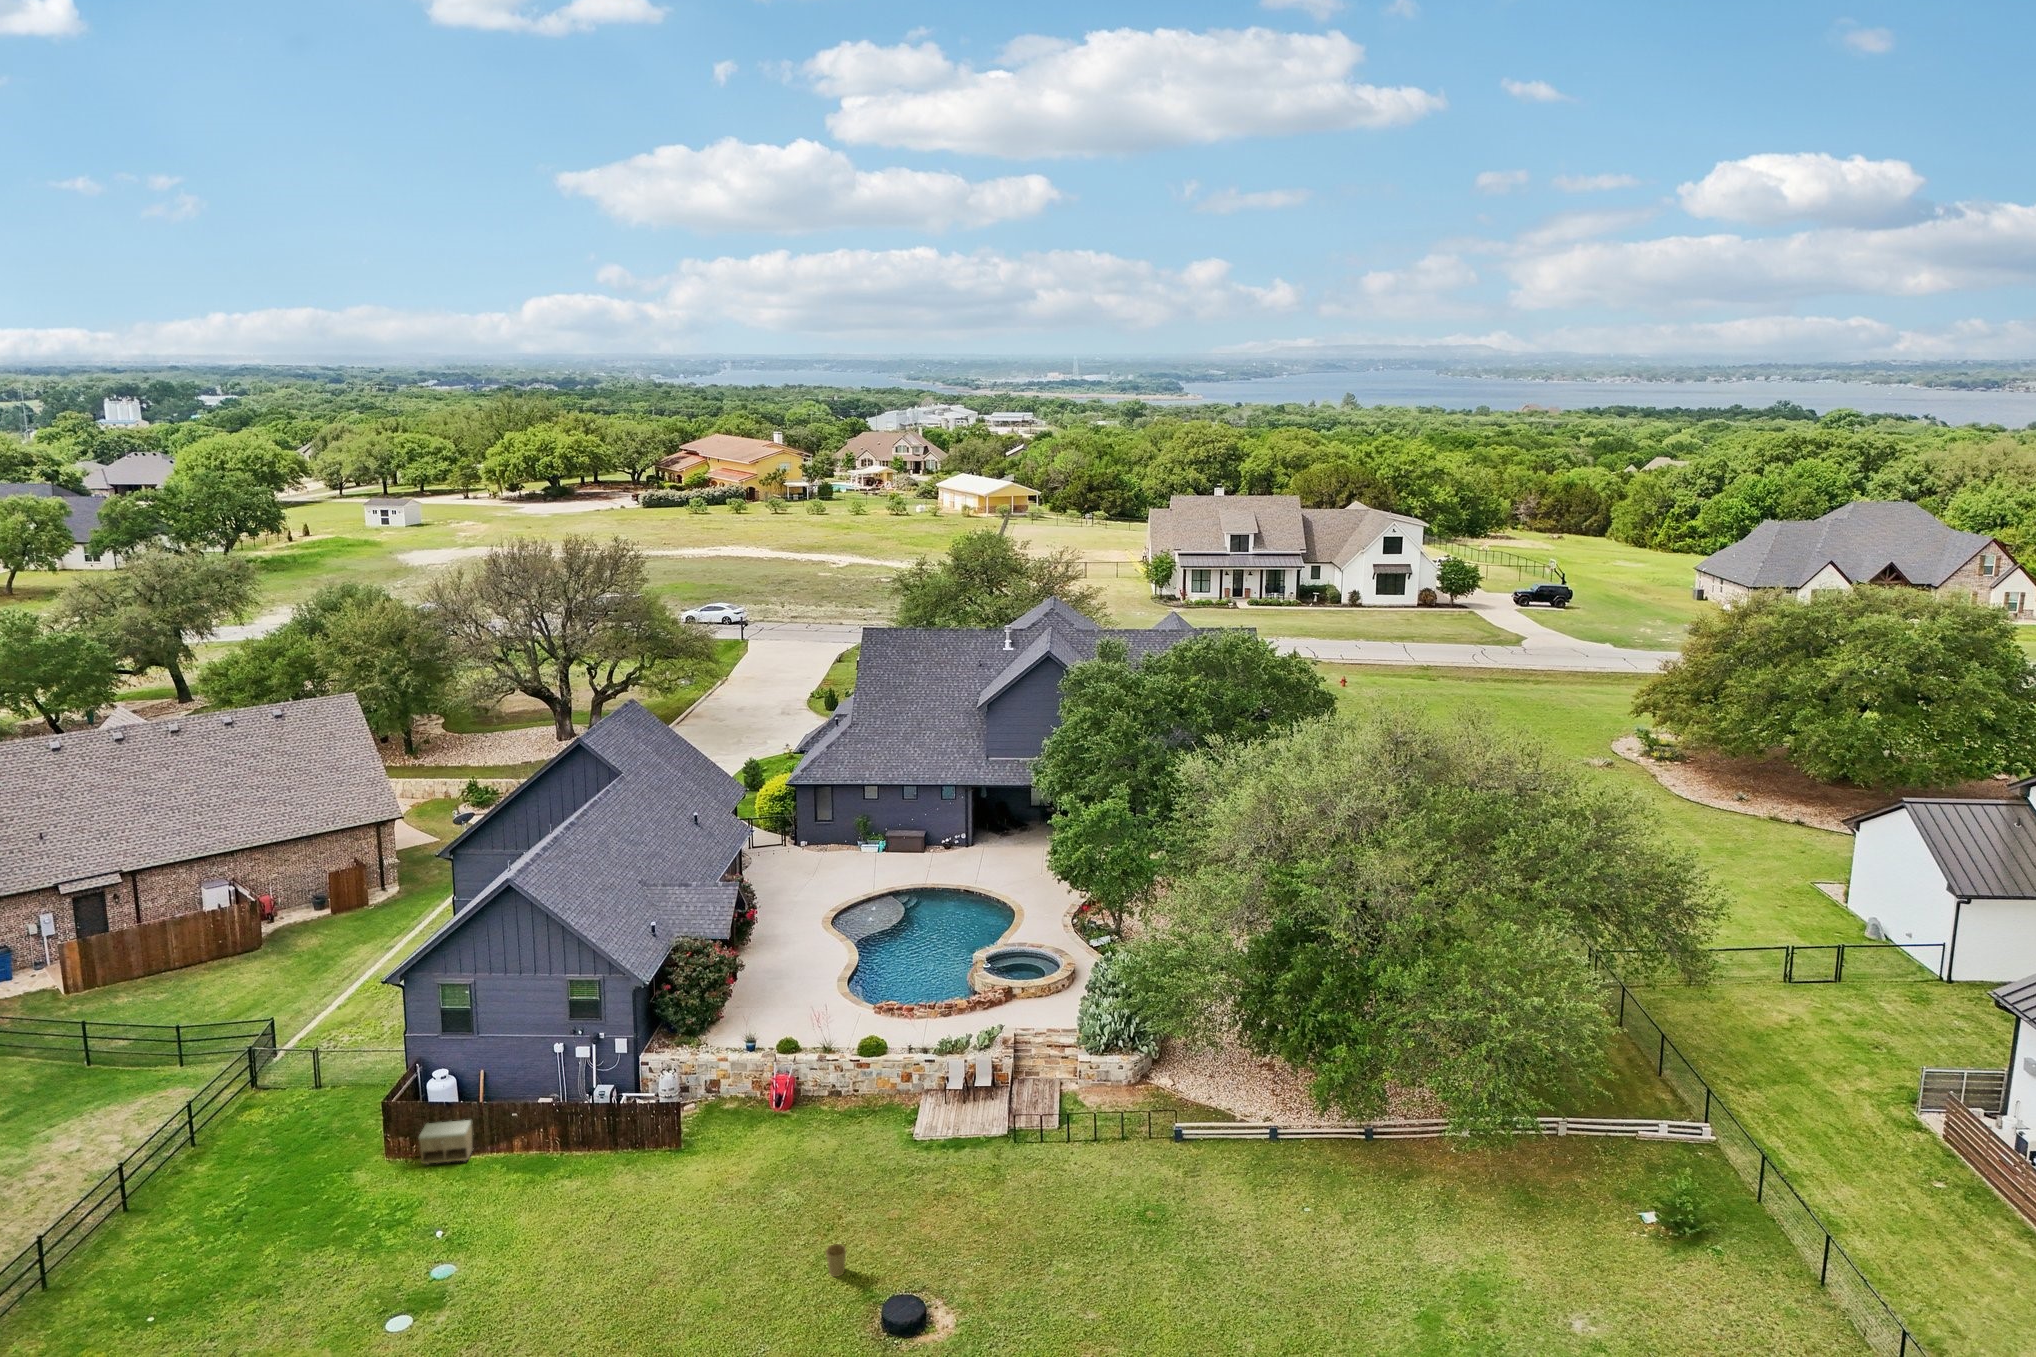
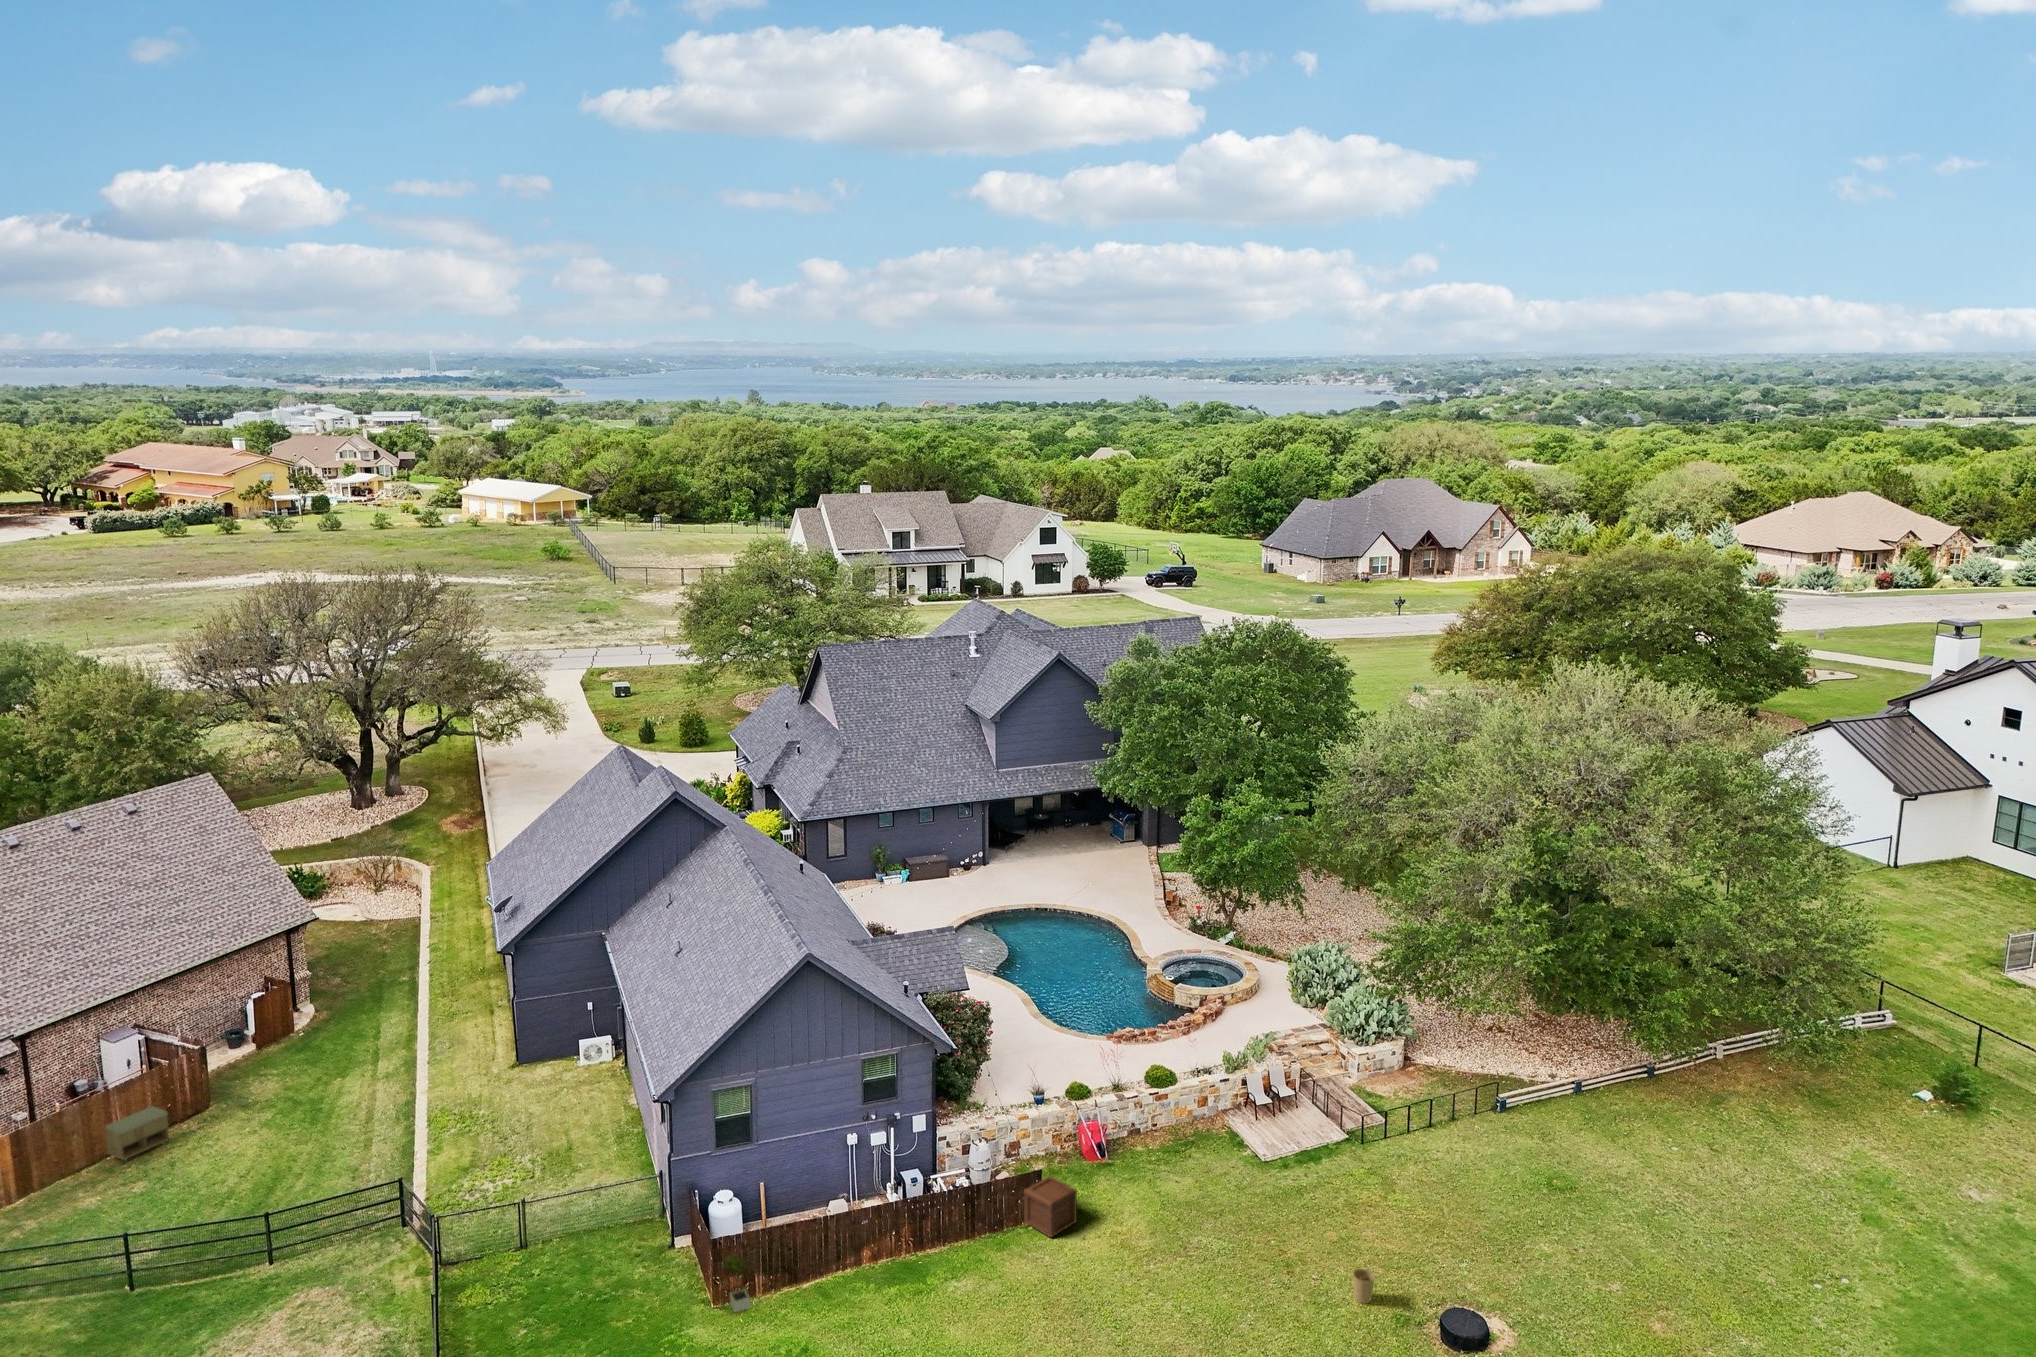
wooden crate: none [651,1110,691,1162] -> present [1024,1176,1077,1237]
potted tree: none [379,1118,405,1163] -> present [723,1255,750,1313]
storage bench: present [419,1120,472,1164] -> present [105,1106,169,1161]

